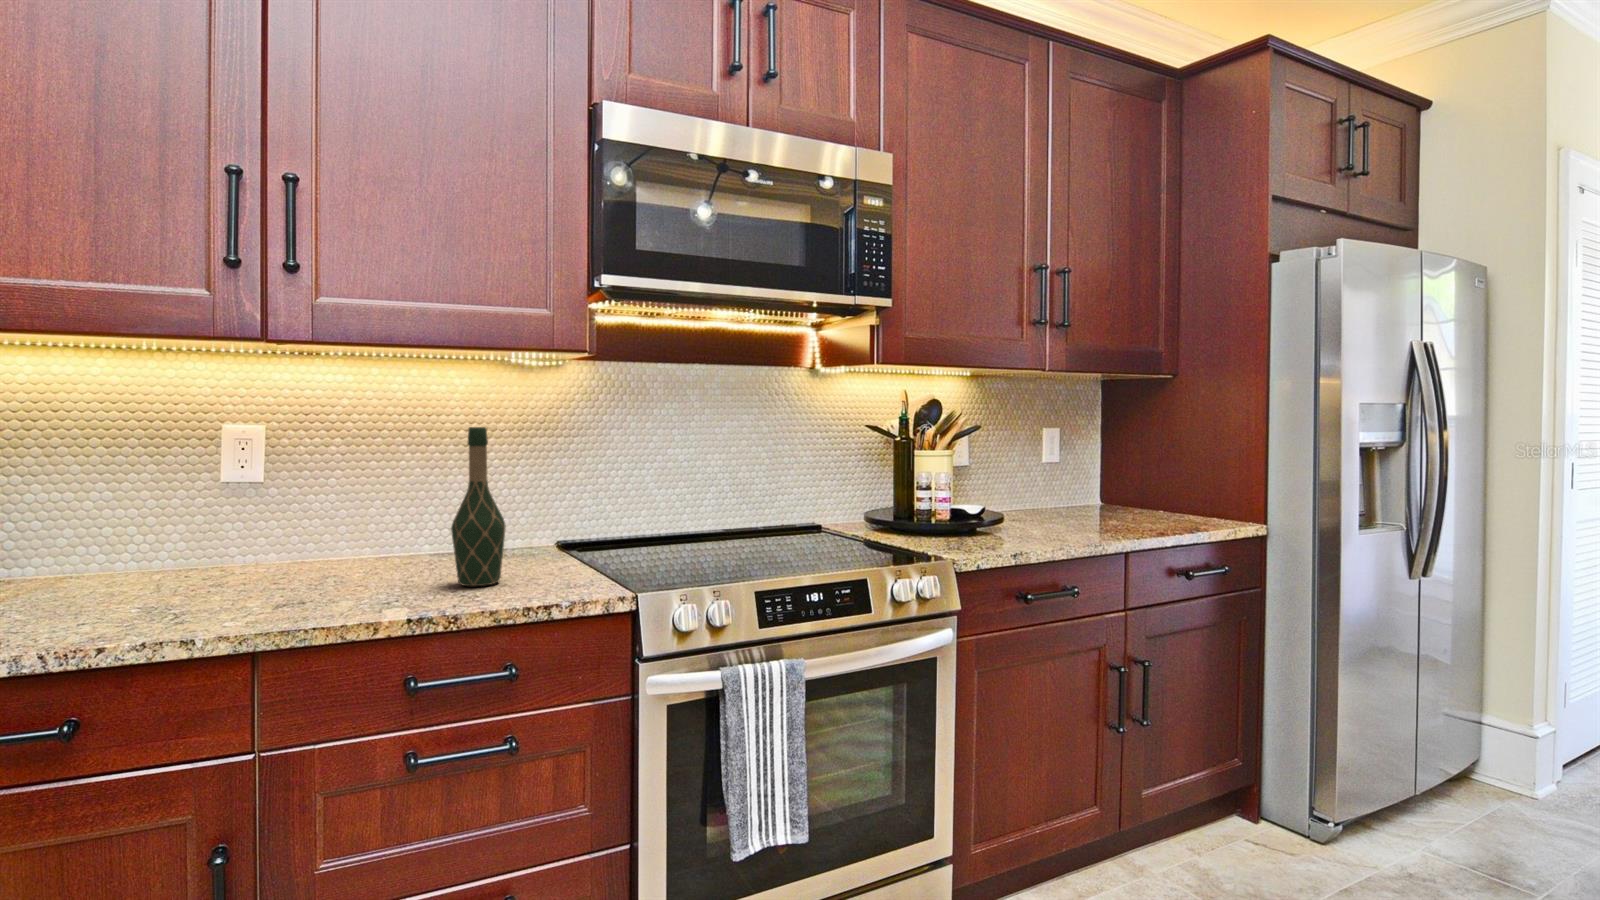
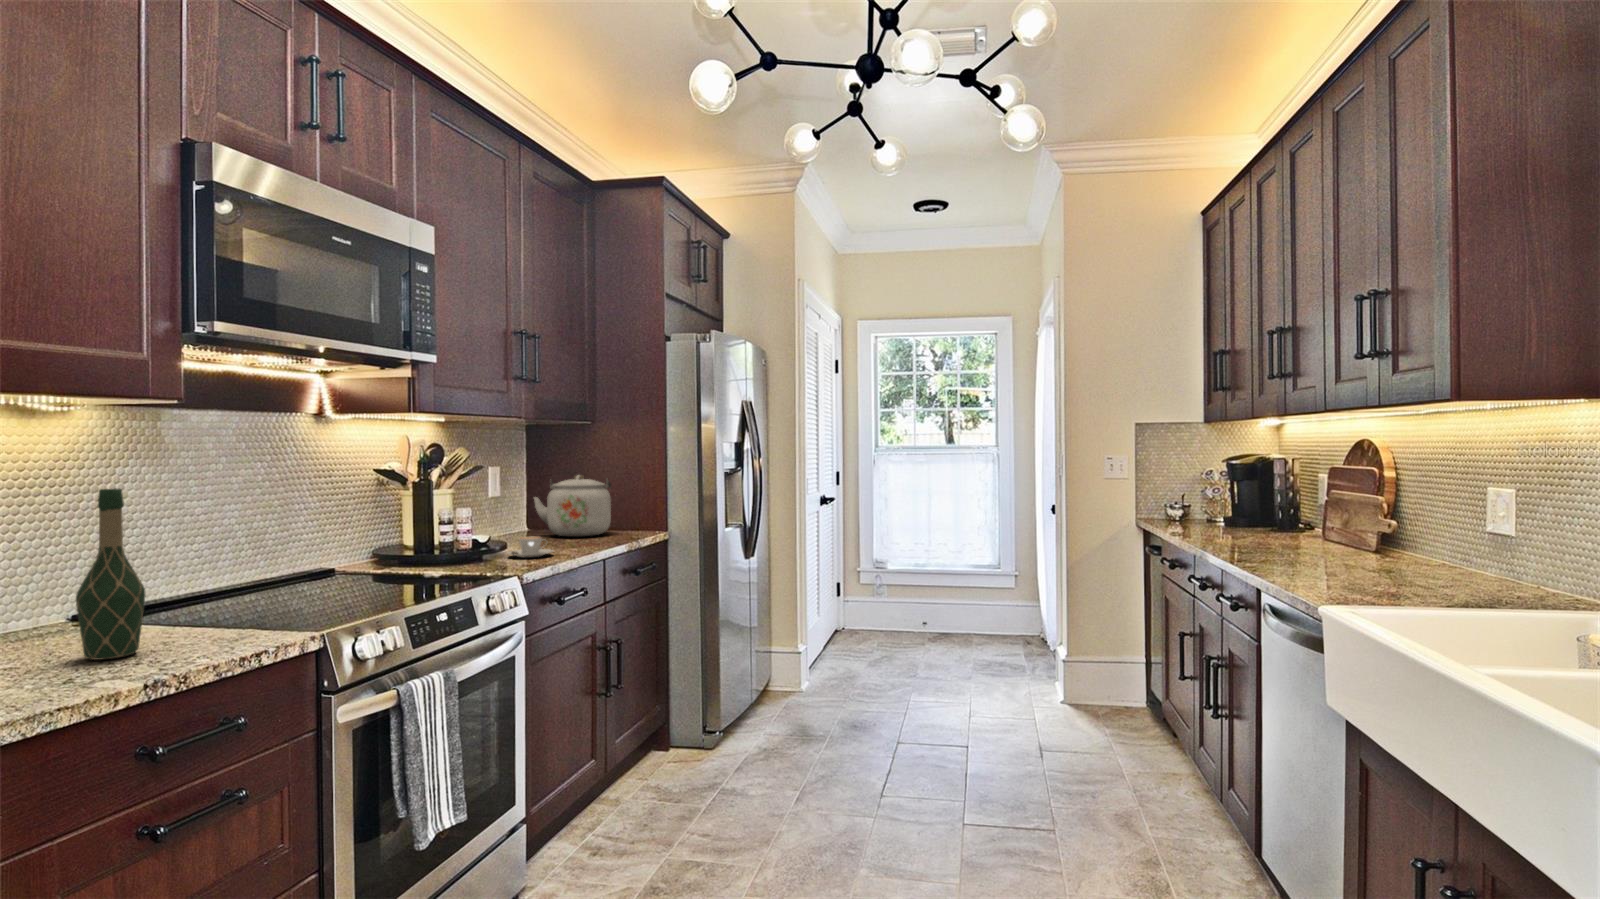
kettle: none [1091,437,1205,519] -> present [534,475,611,537]
coffee cup: none [1000,512,1060,539] -> present [508,537,553,558]

